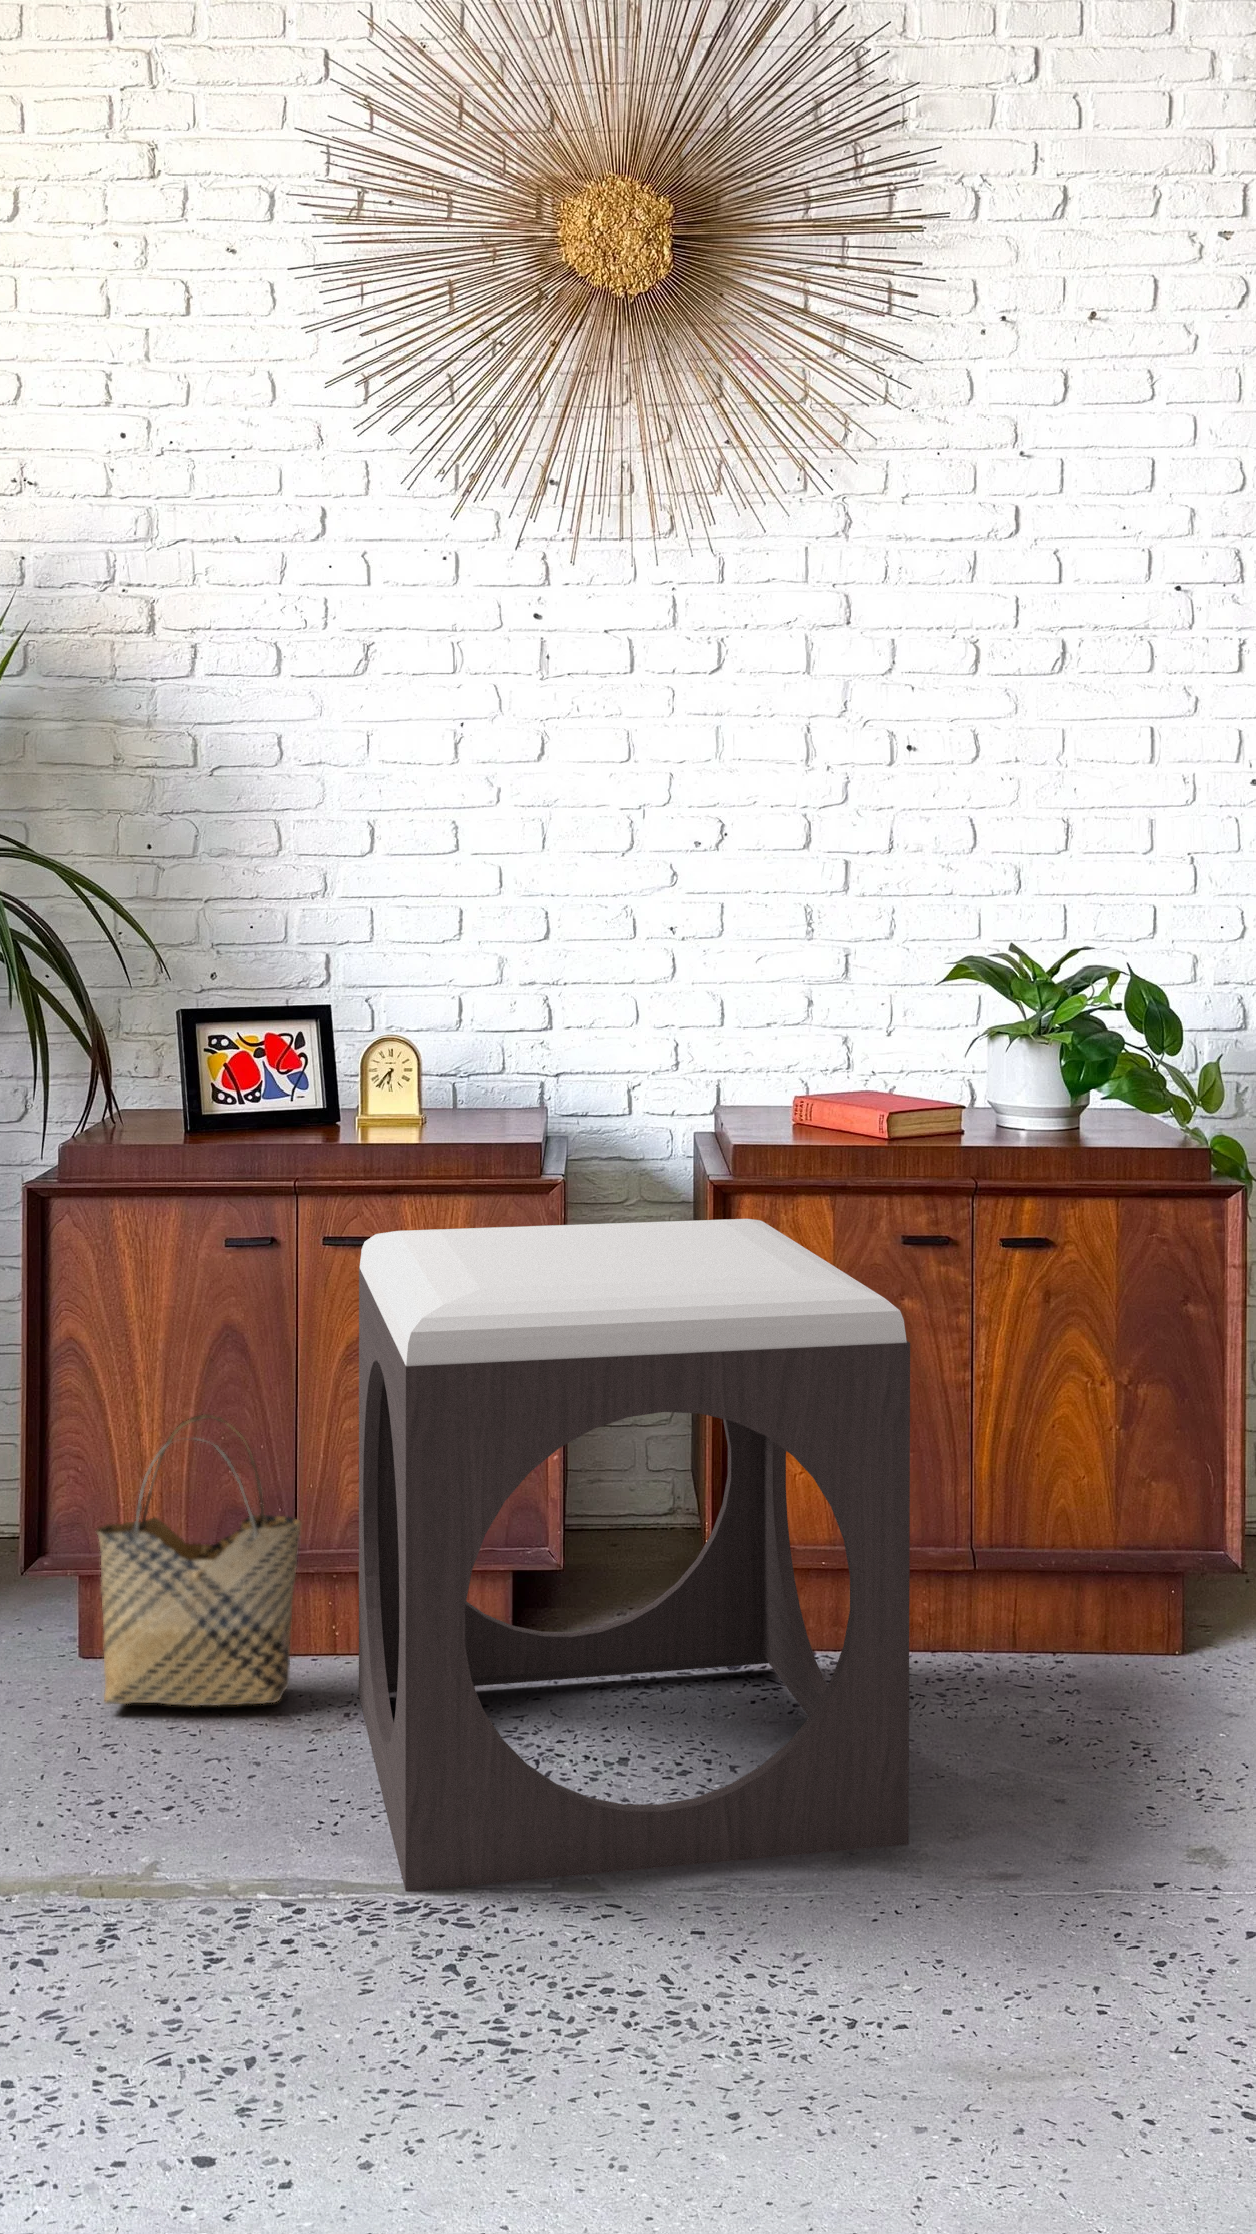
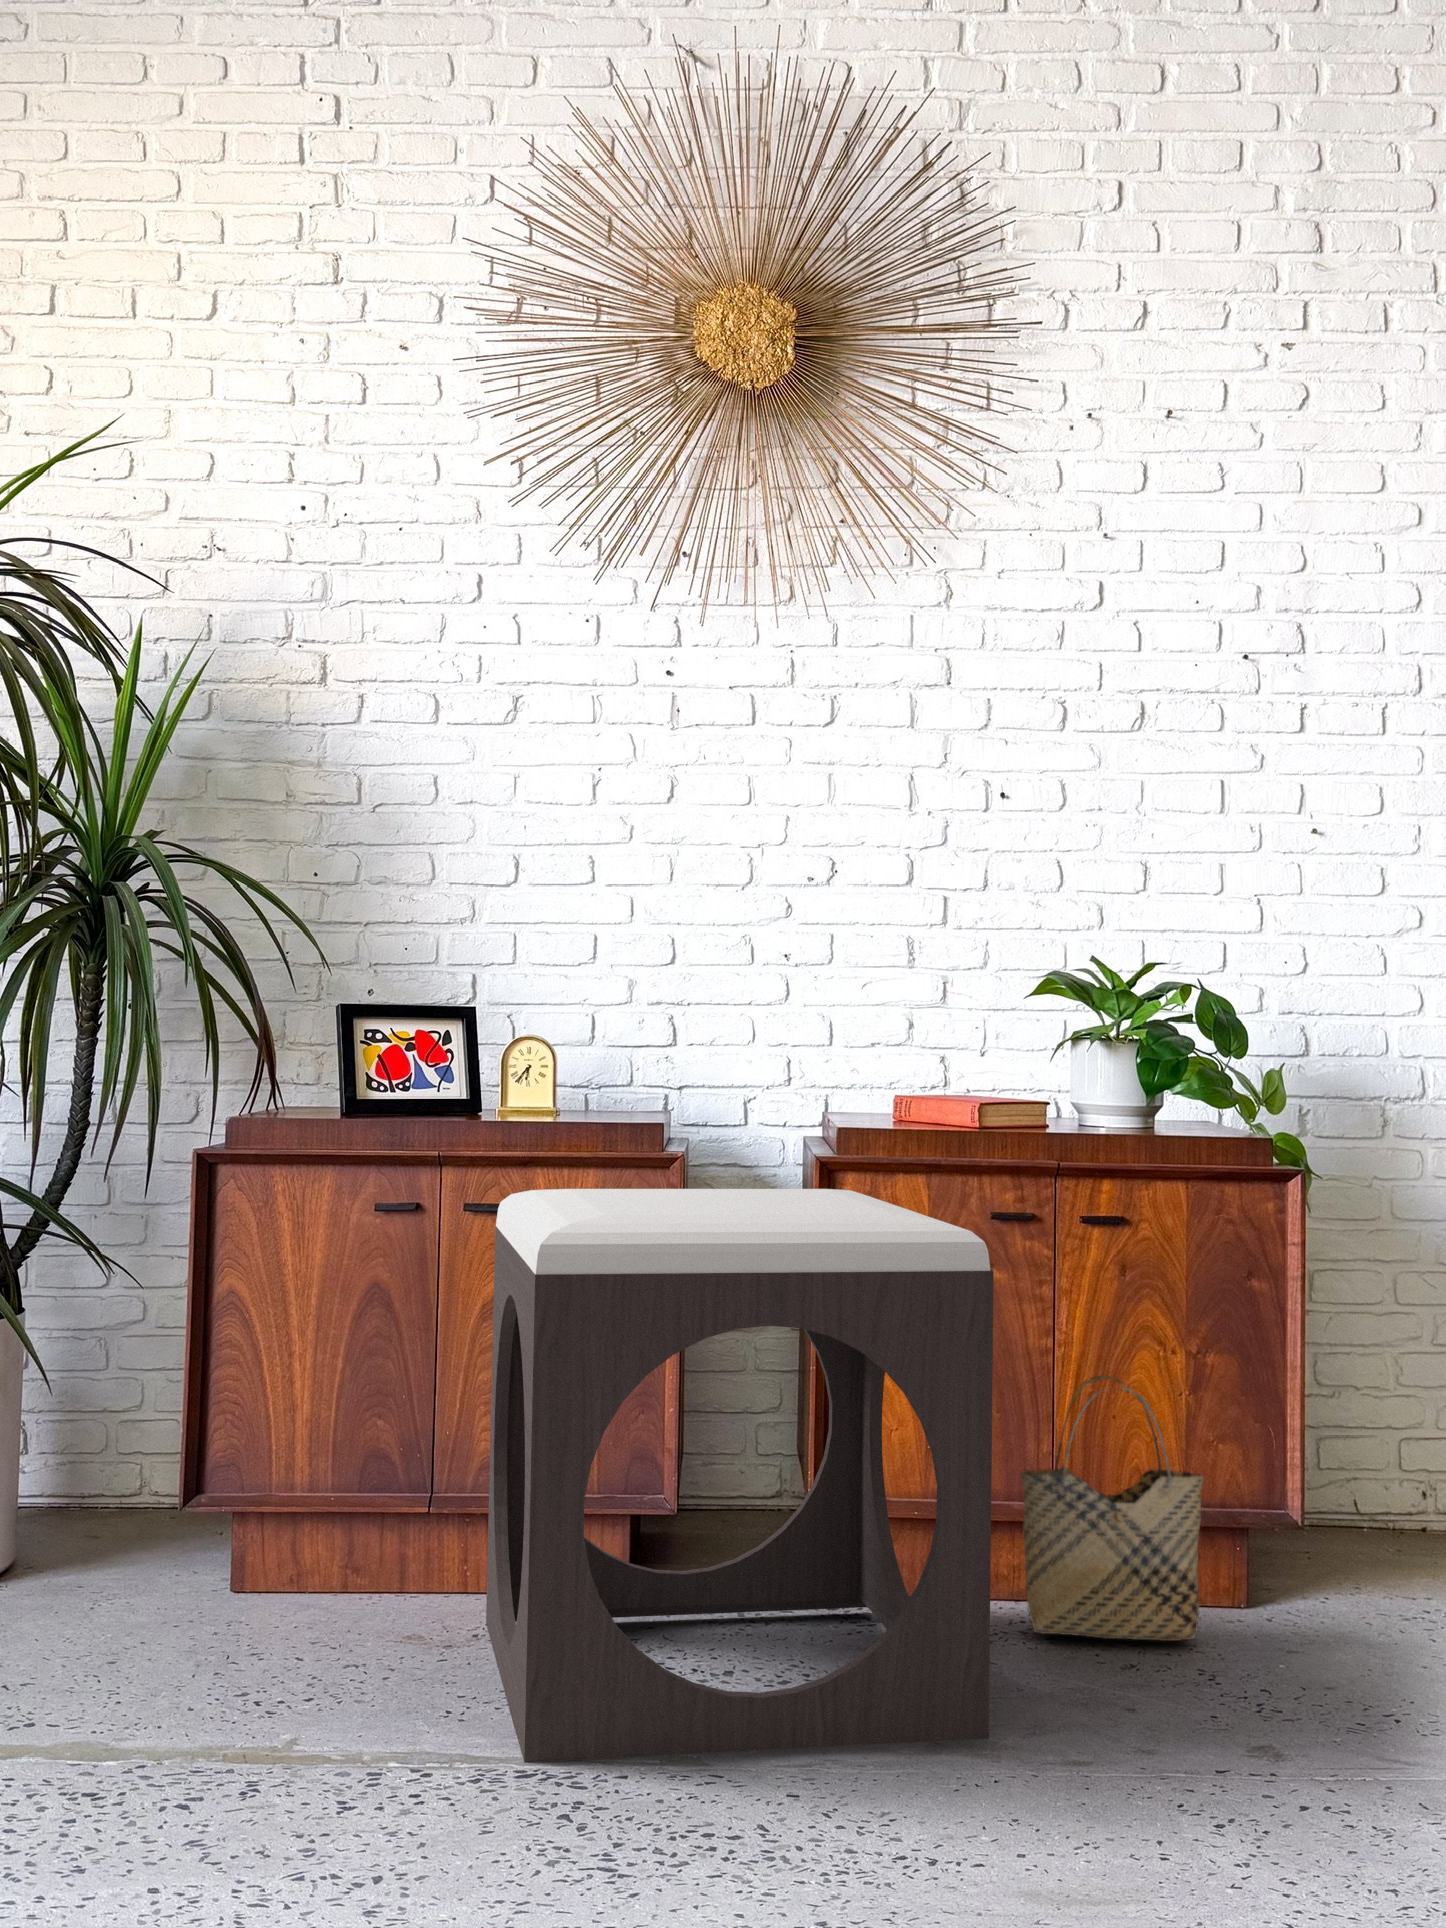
woven basket: present [96,1414,301,1706] -> present [1020,1375,1203,1641]

